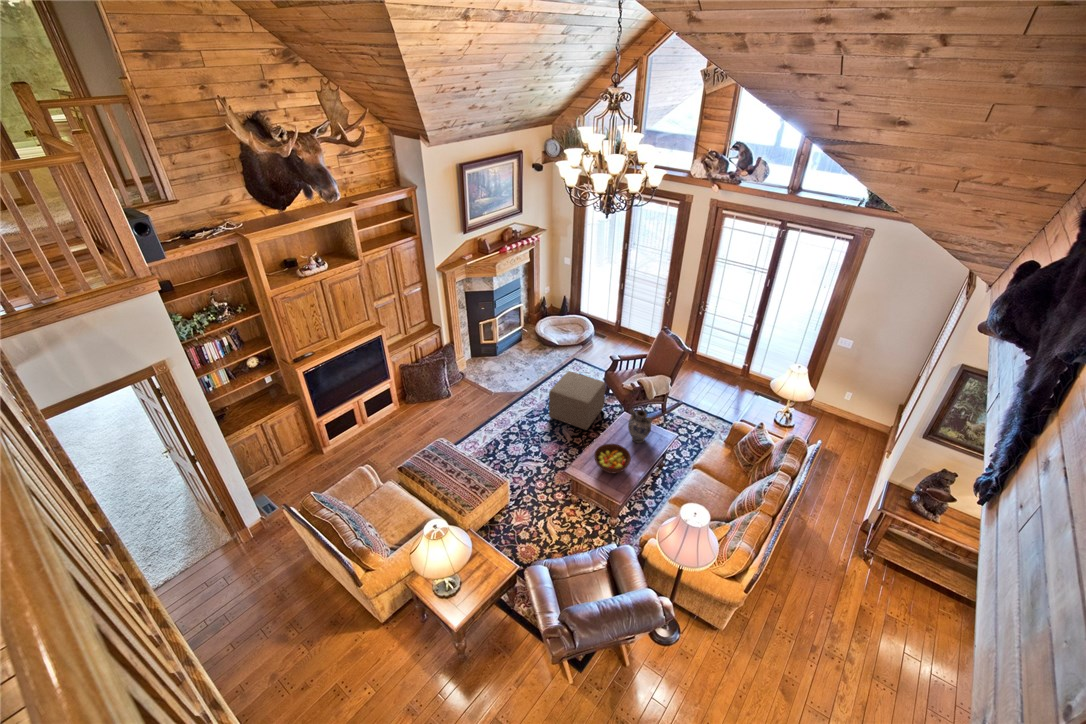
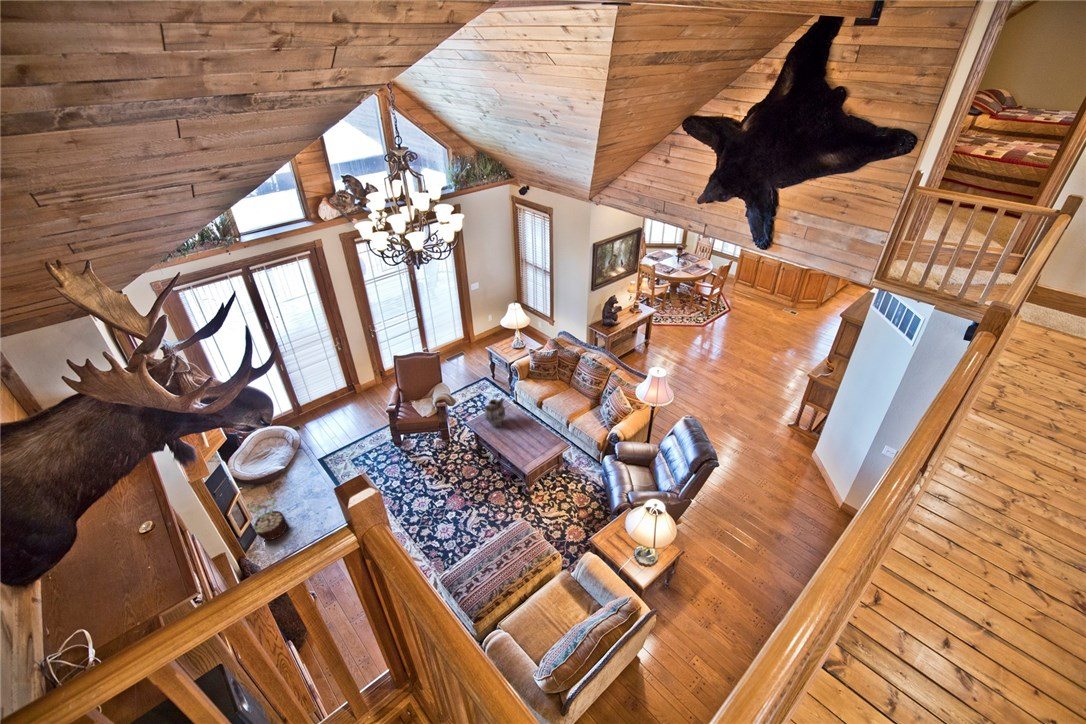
decorative plant: none [487,329,513,366] -> present [247,497,287,540]
ottoman: present [549,371,605,430] -> none [378,428,445,495]
fruit bowl: present [594,444,631,473] -> none [509,426,540,451]

